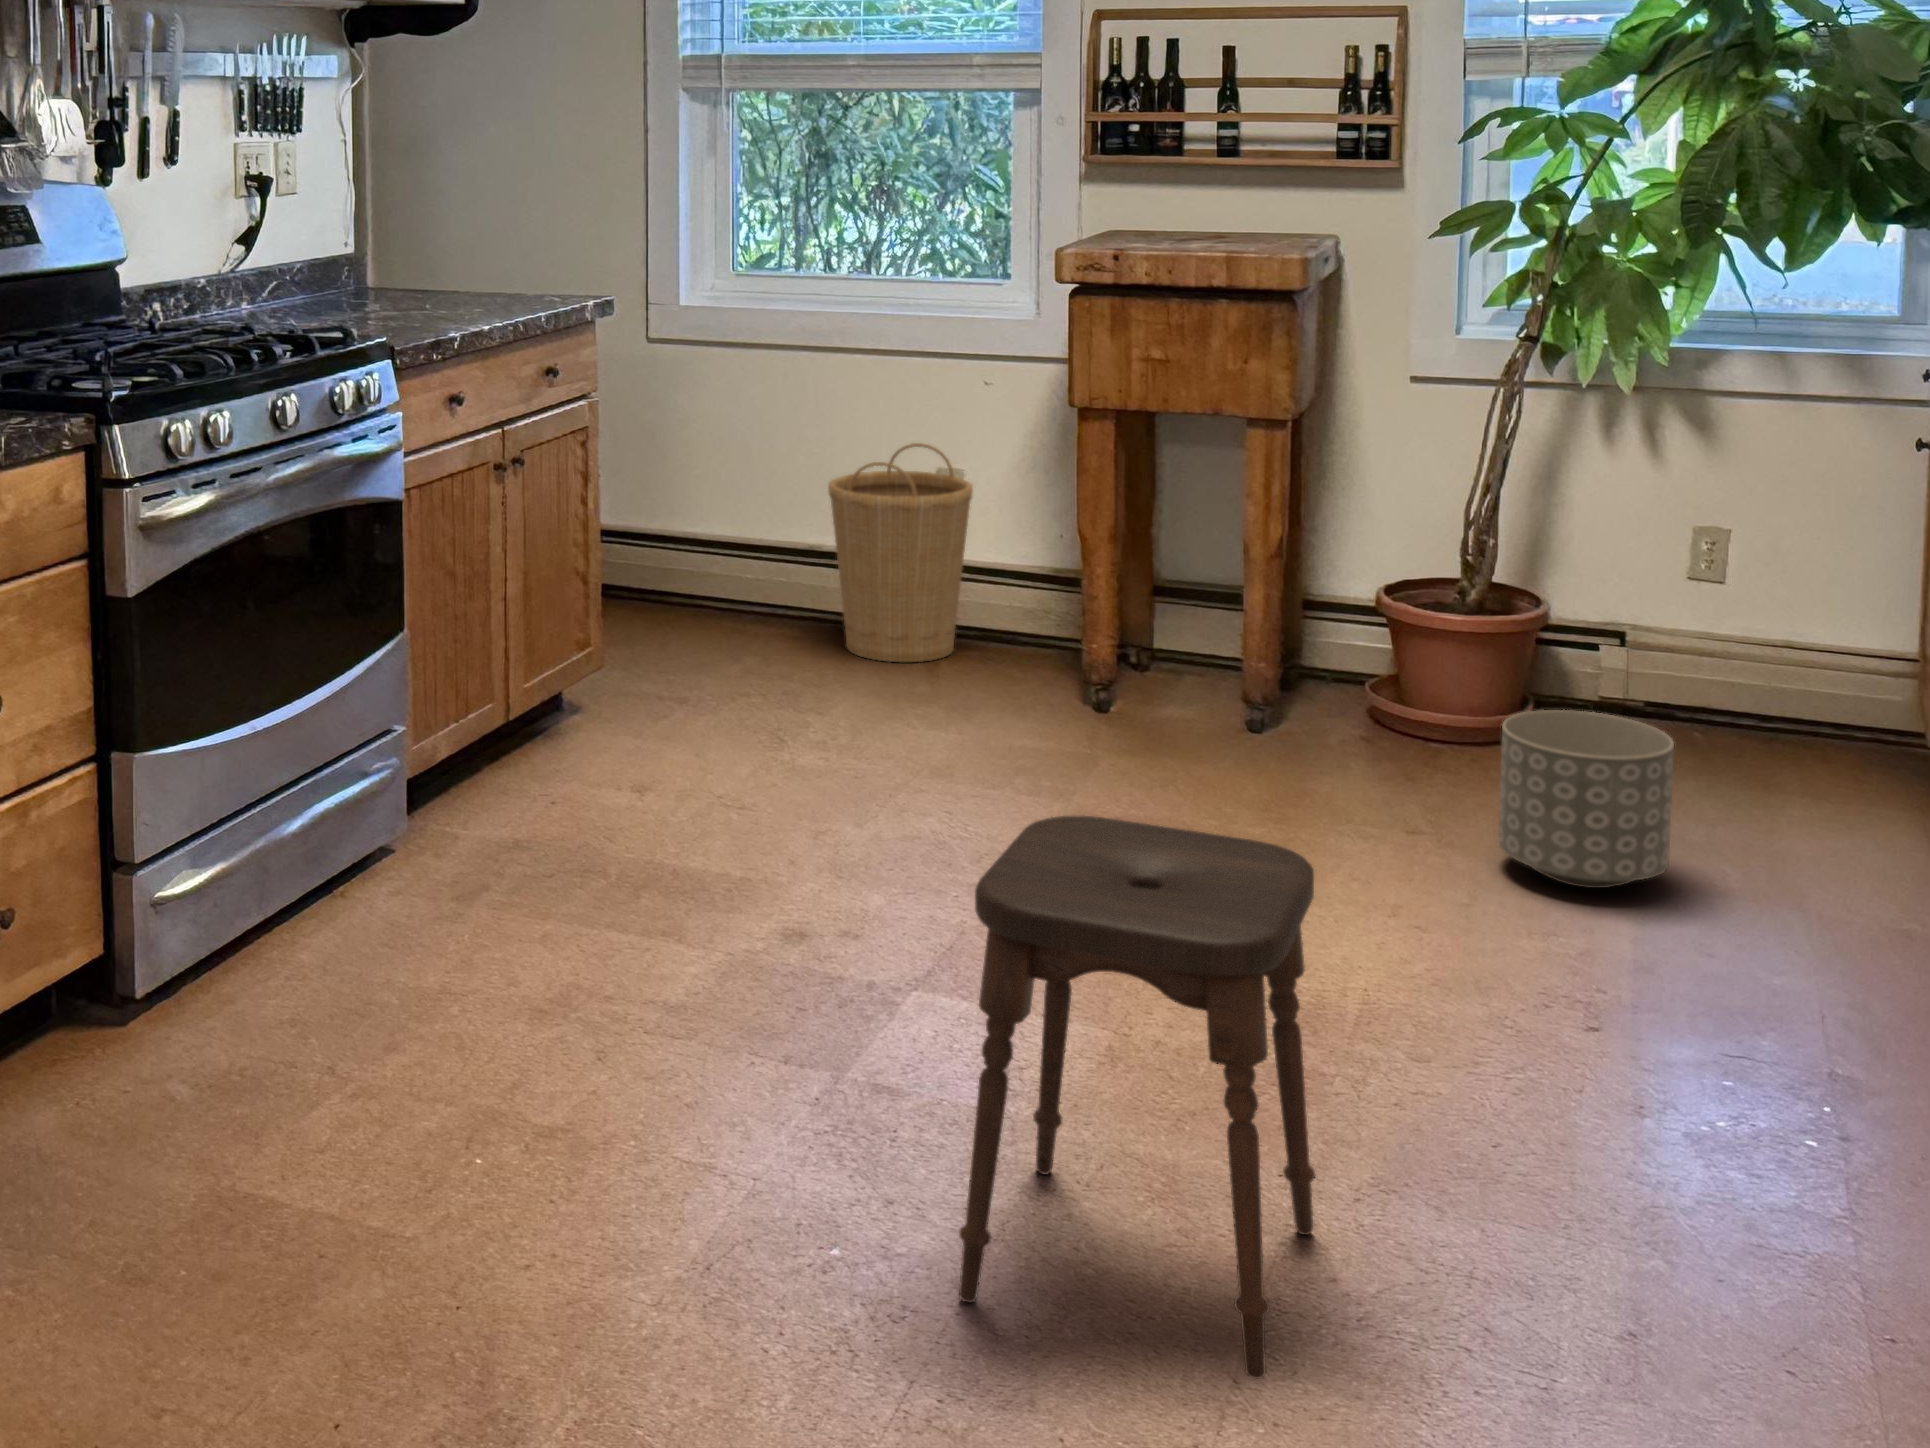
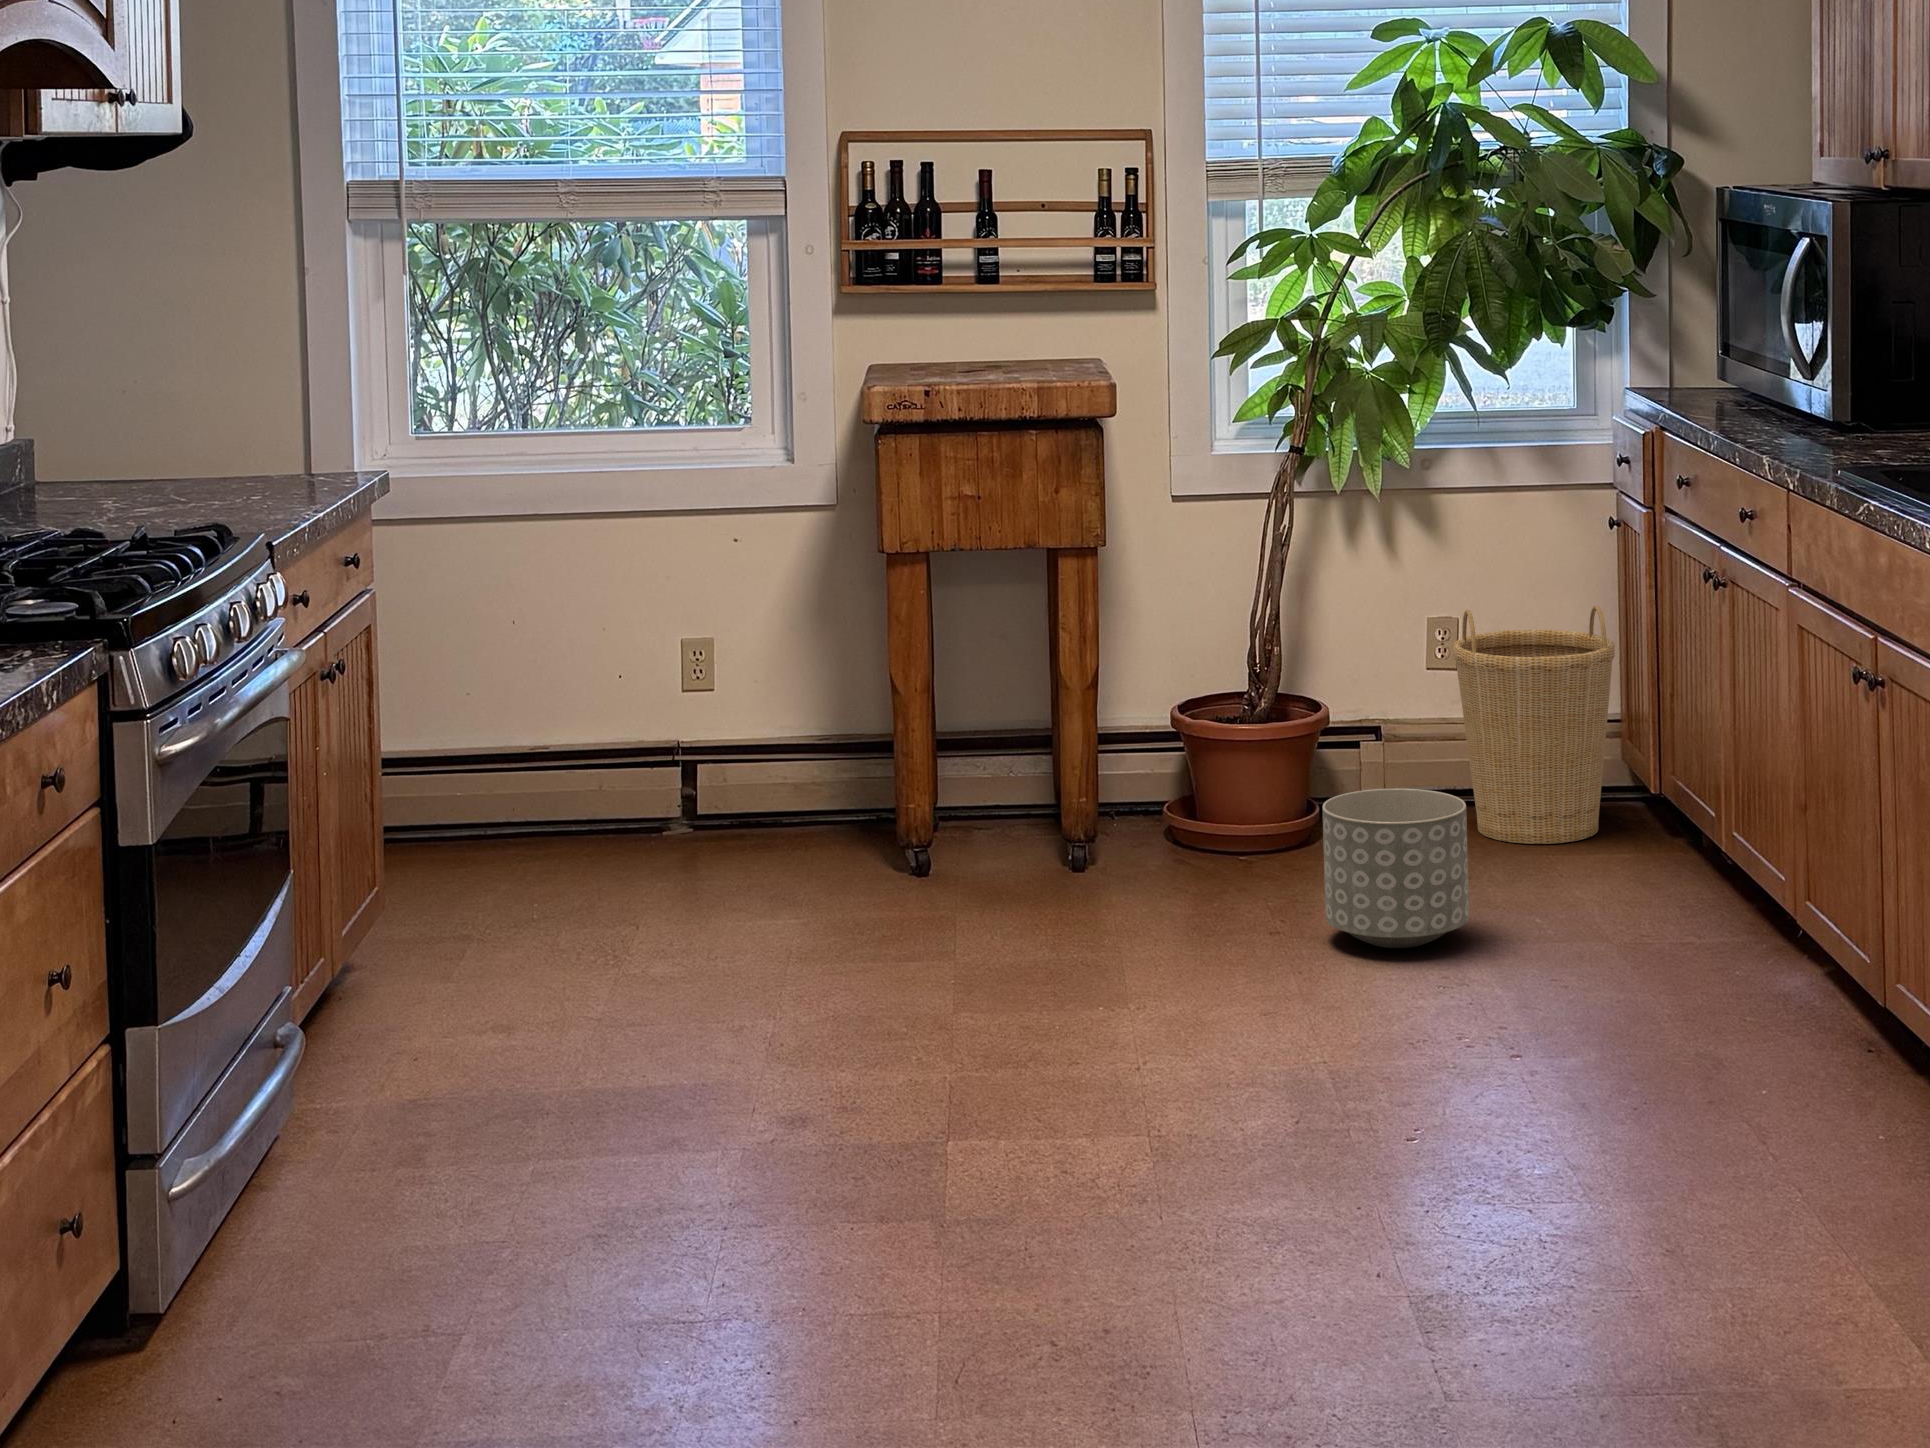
basket: present [828,443,973,662] -> present [1453,605,1615,844]
stool: present [959,816,1315,1379] -> none [1018,891,1299,1340]

